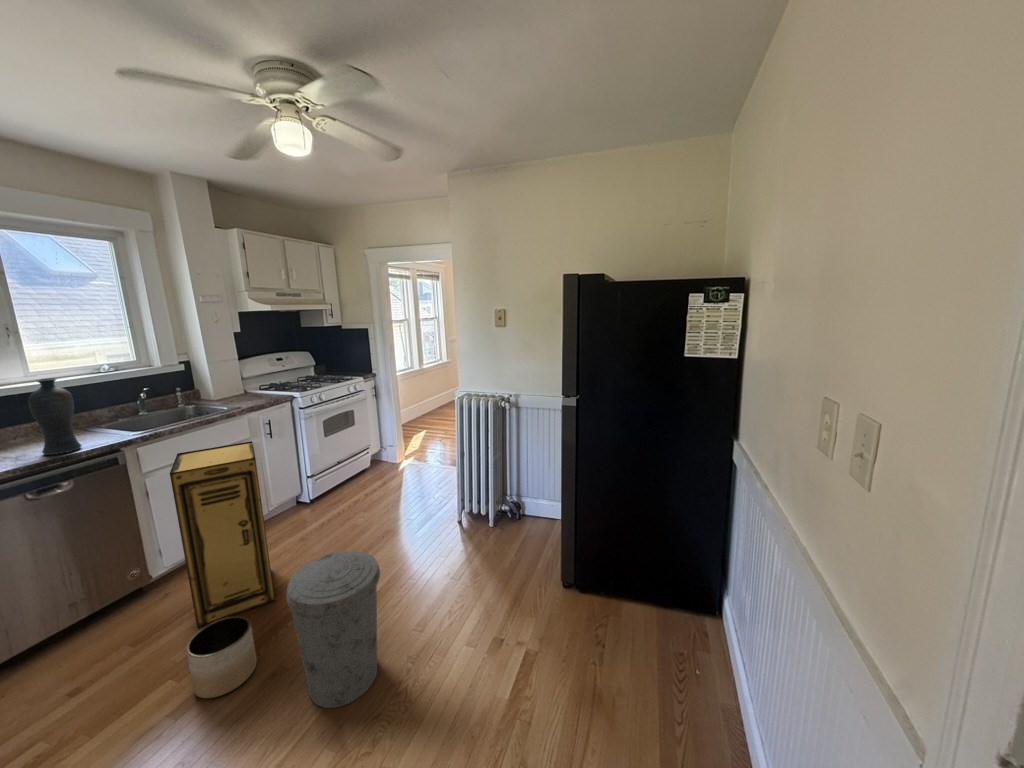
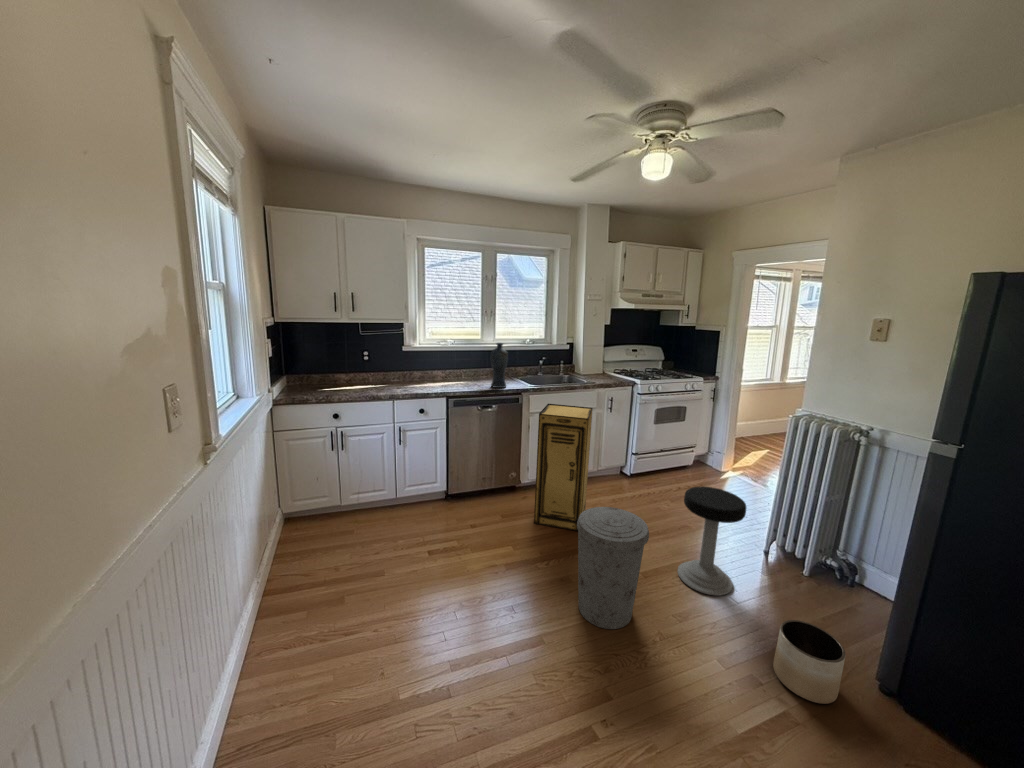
stool: none [392,484,451,592] -> present [678,486,746,596]
planter: present [186,616,257,698] -> present [773,620,846,704]

